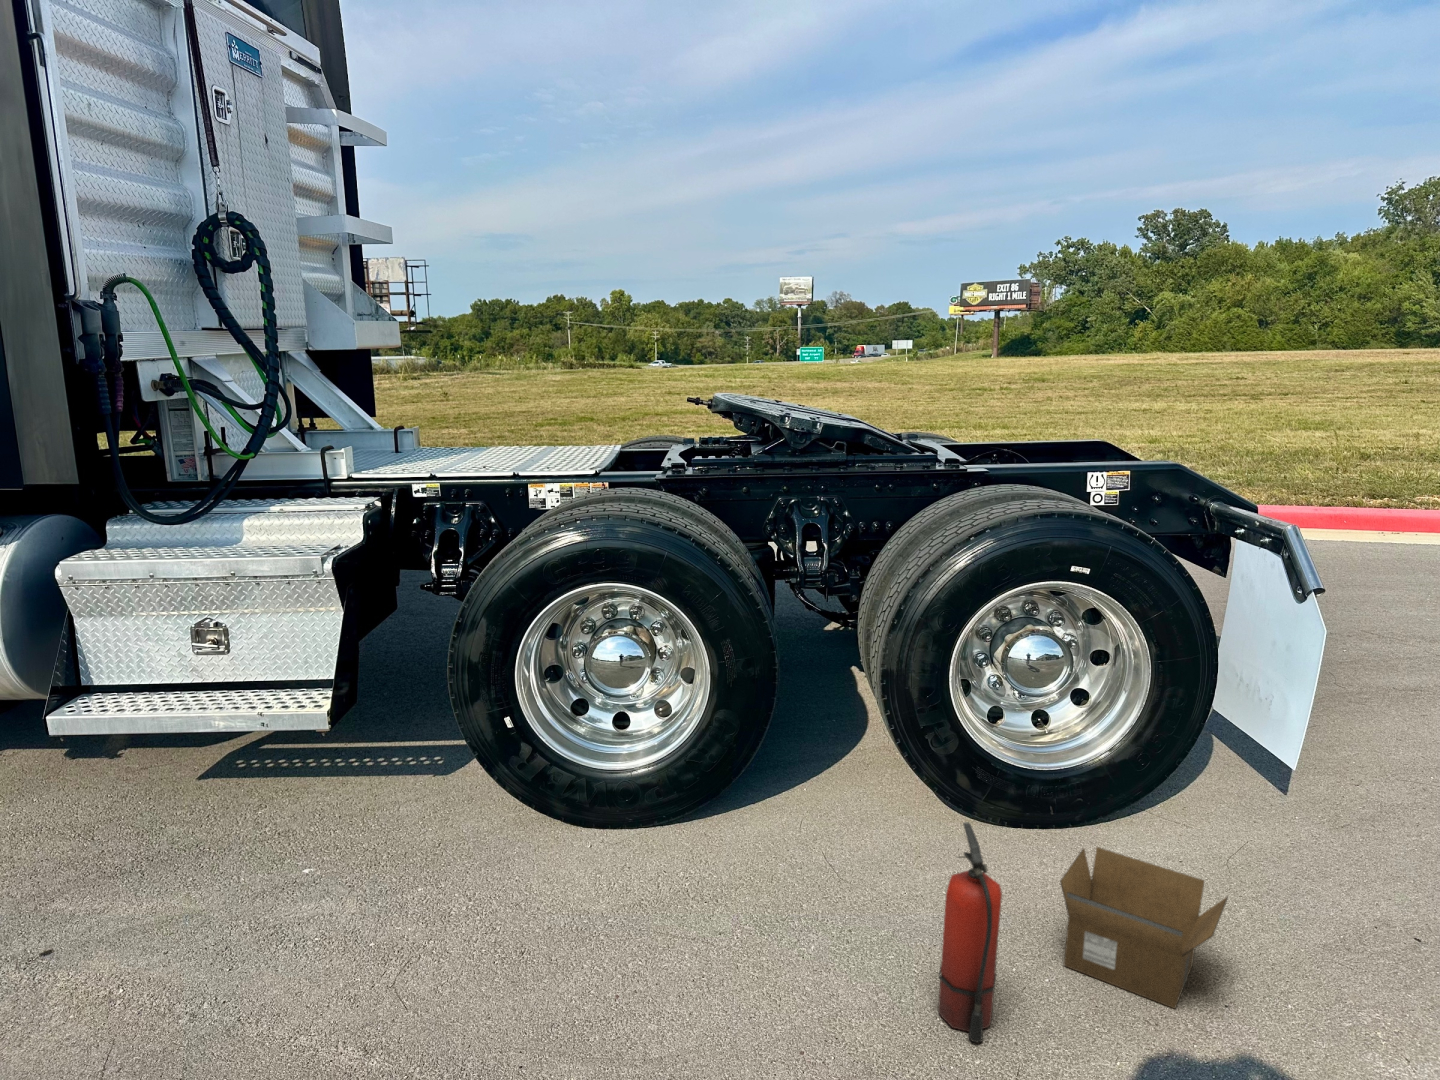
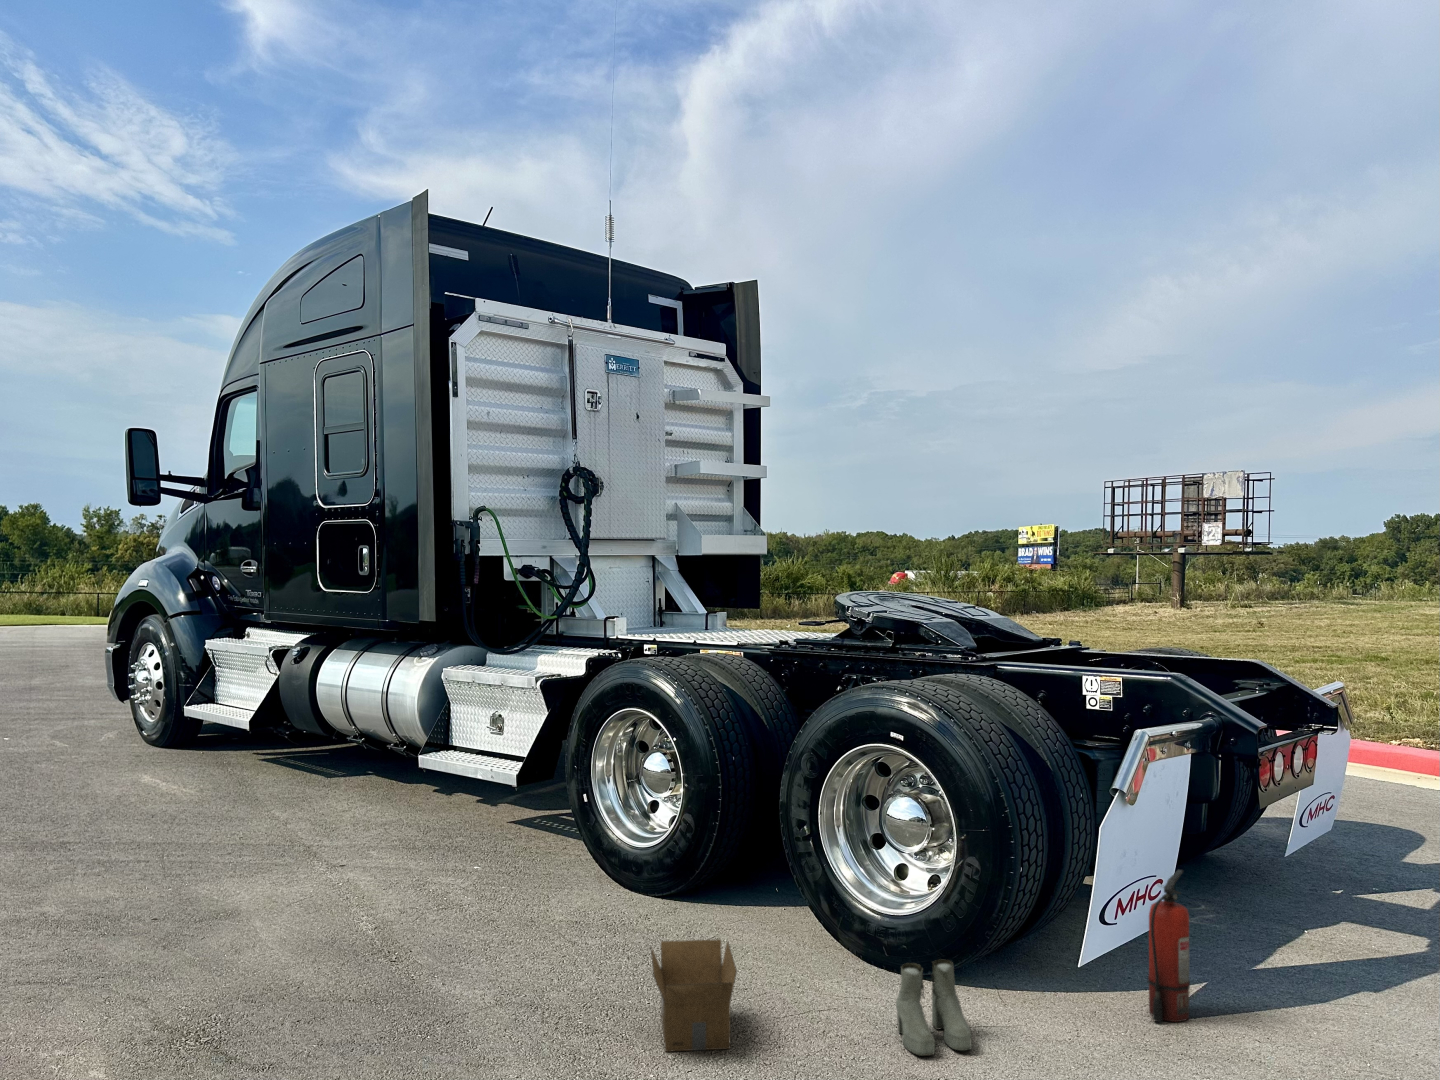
boots: none [1194,780,1282,882] -> present [896,959,972,1056]
fire extinguisher: present [938,822,1002,1042] -> present [1147,870,1190,1022]

